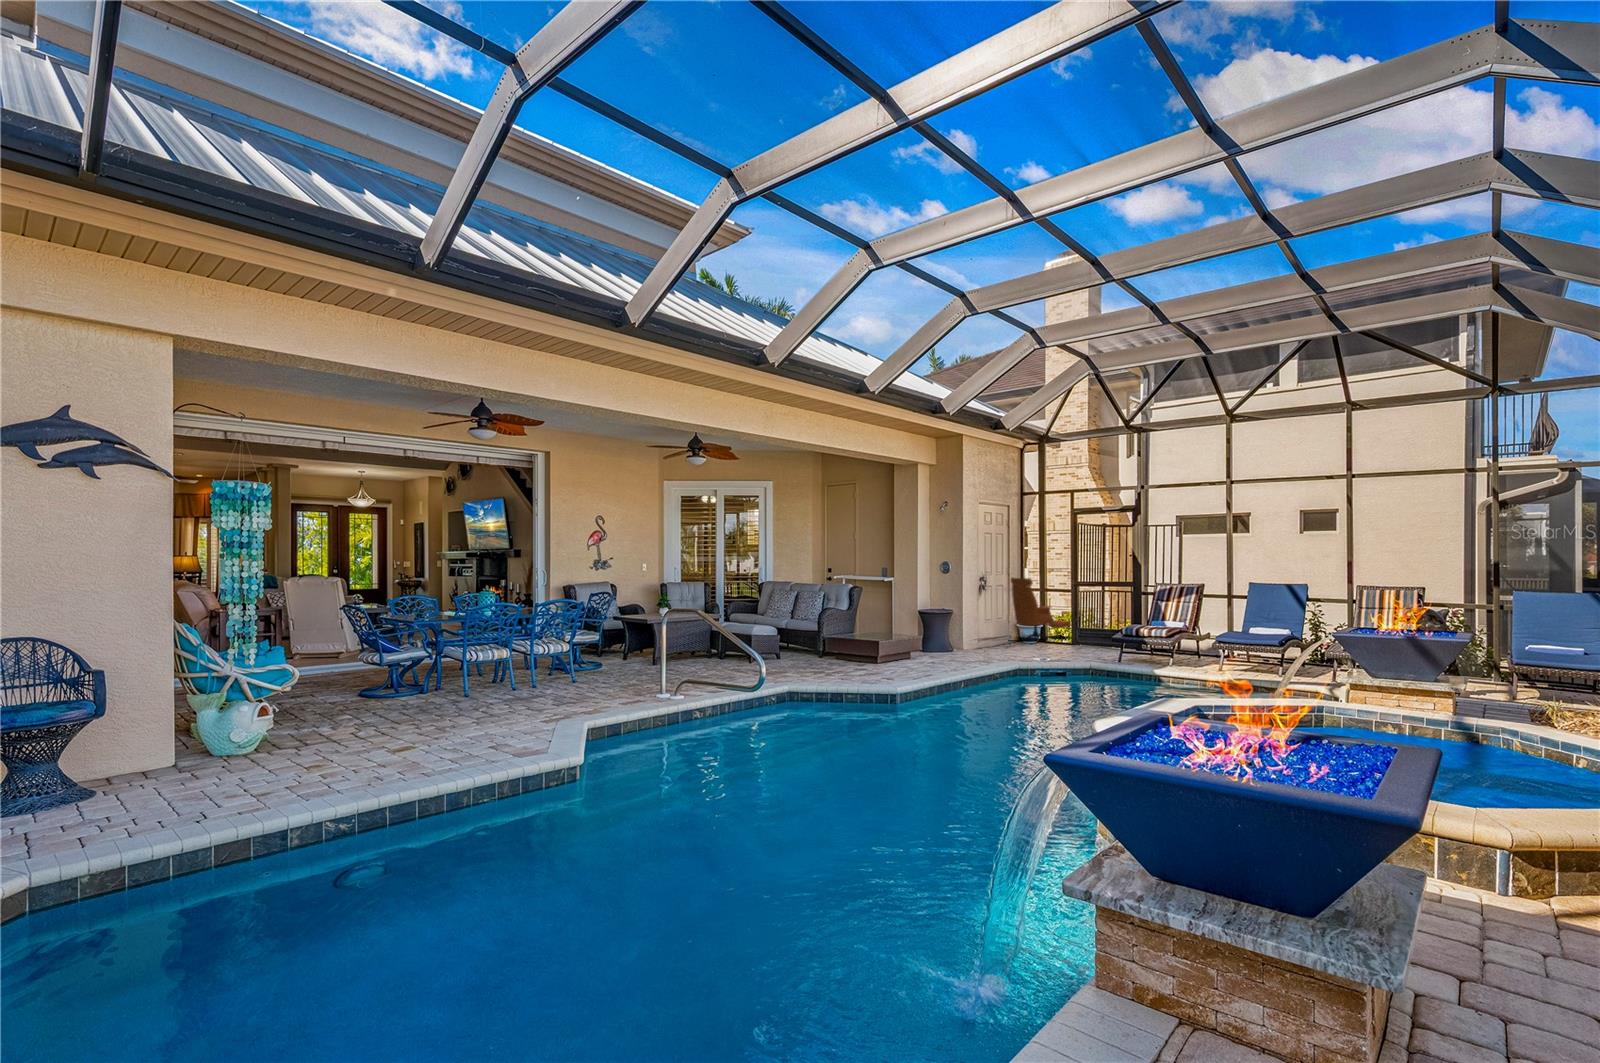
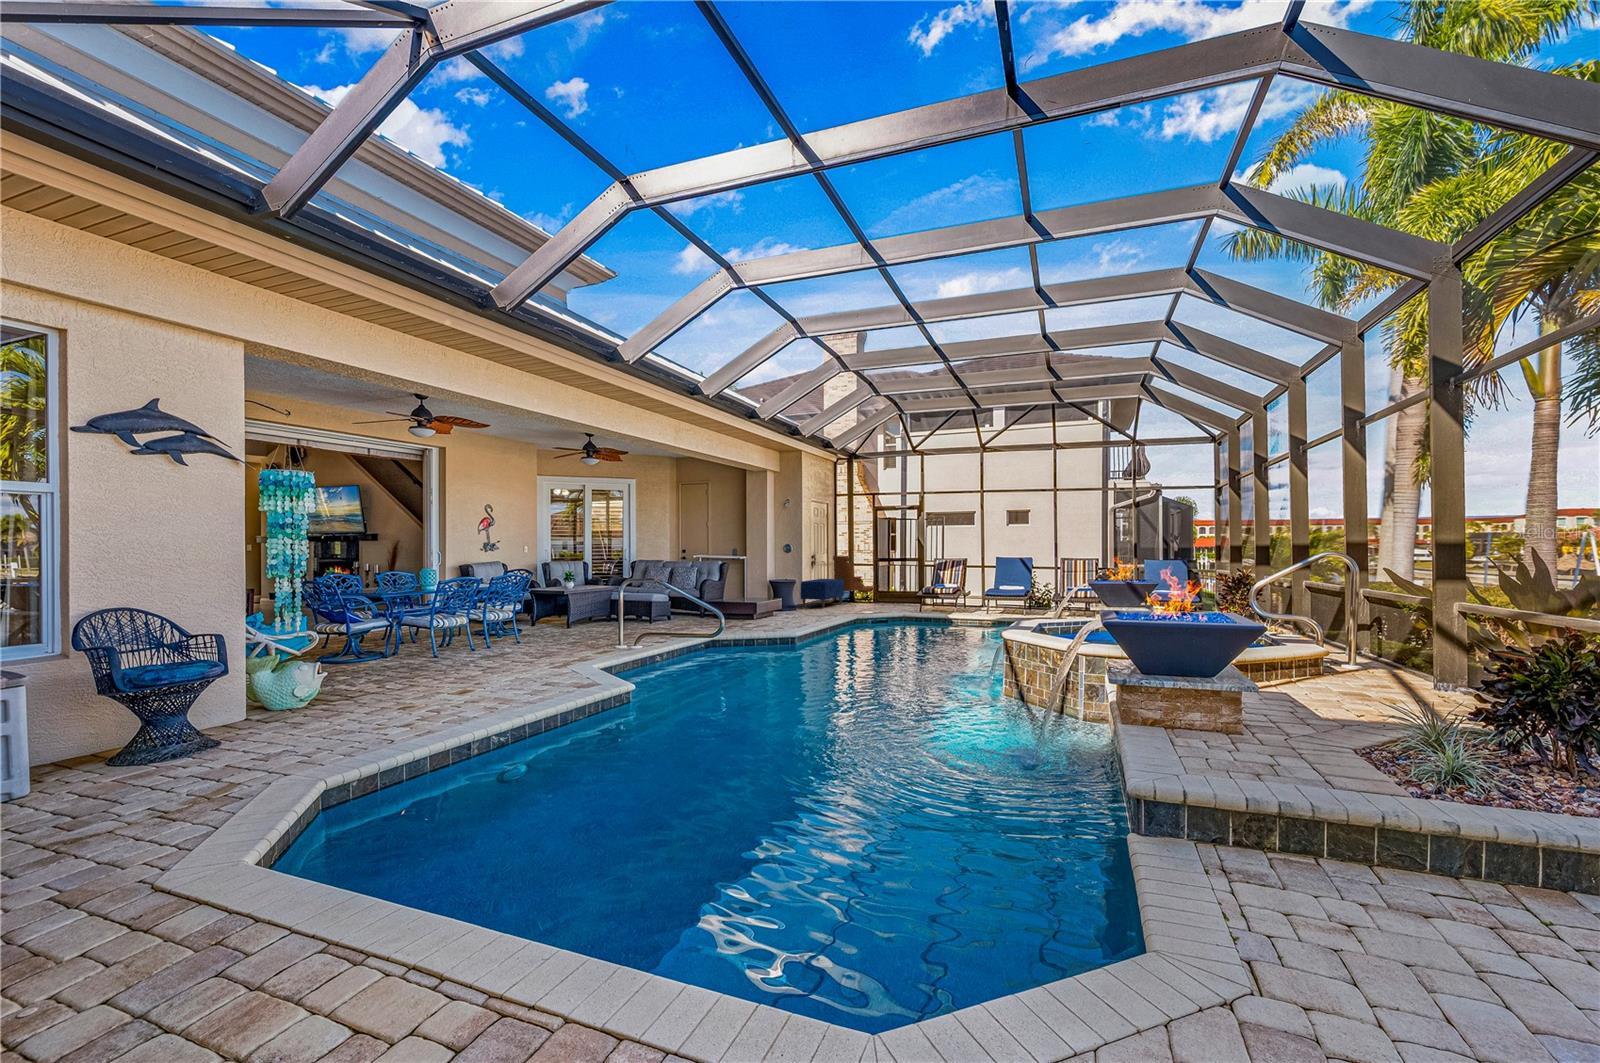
bench: none [958,608,1023,649] -> present [801,579,844,608]

